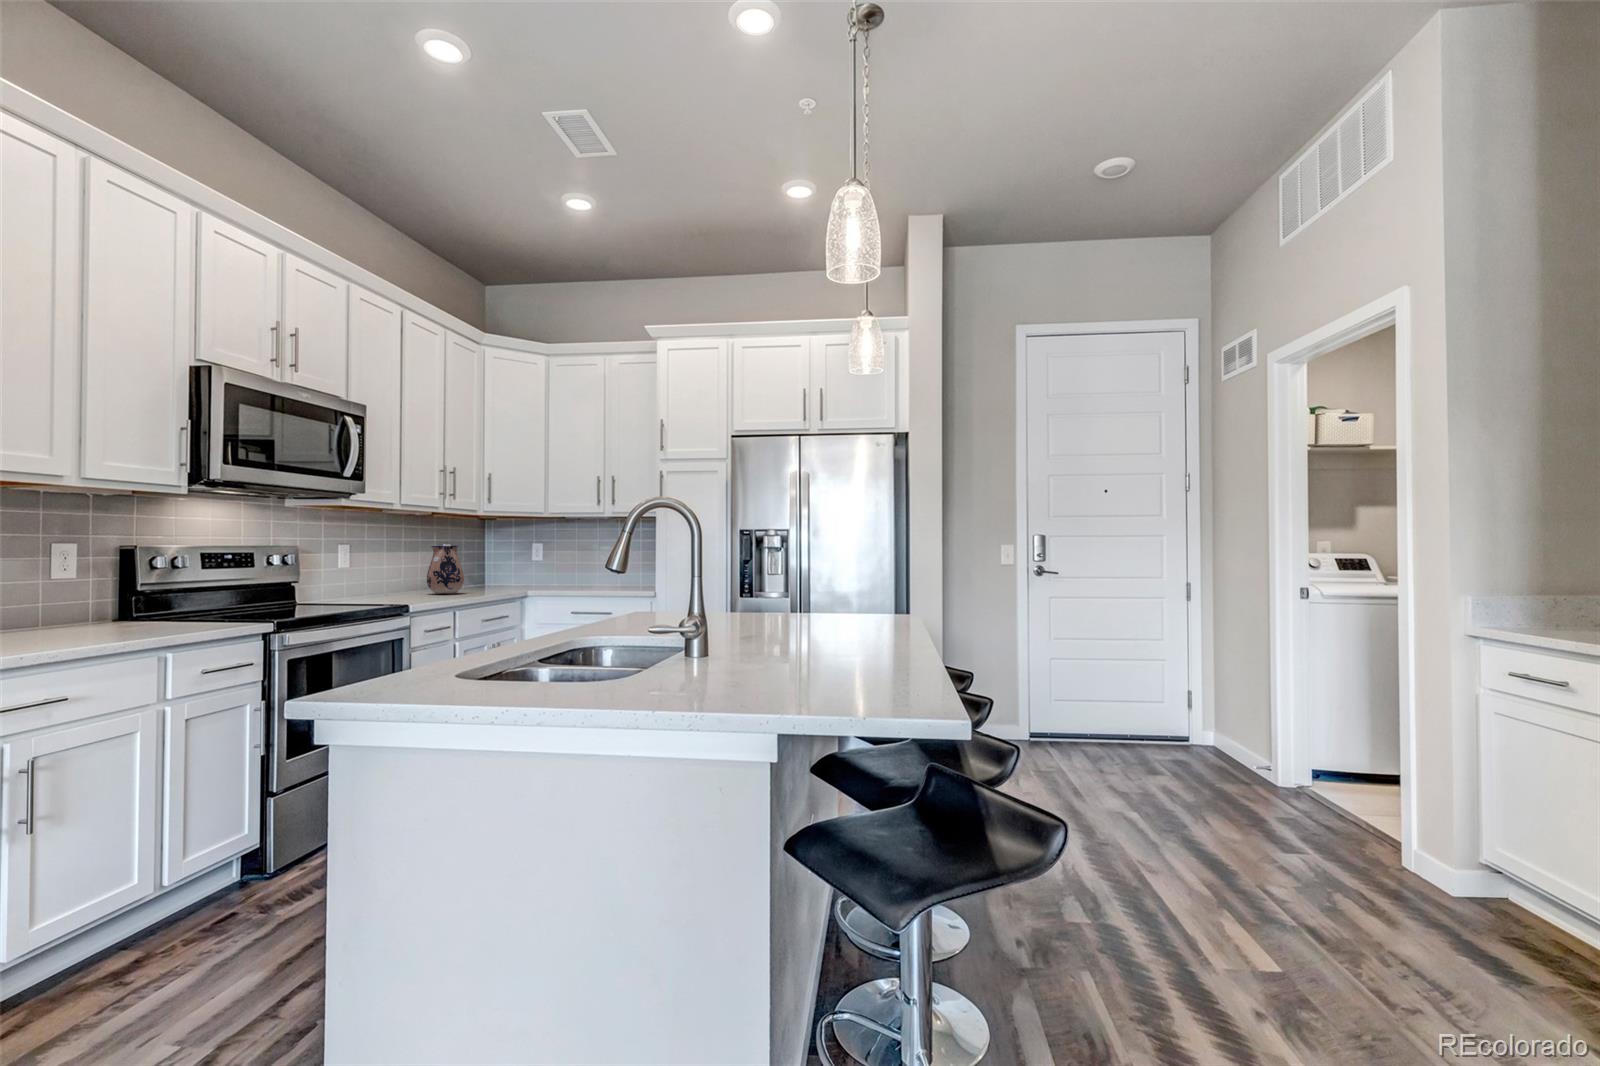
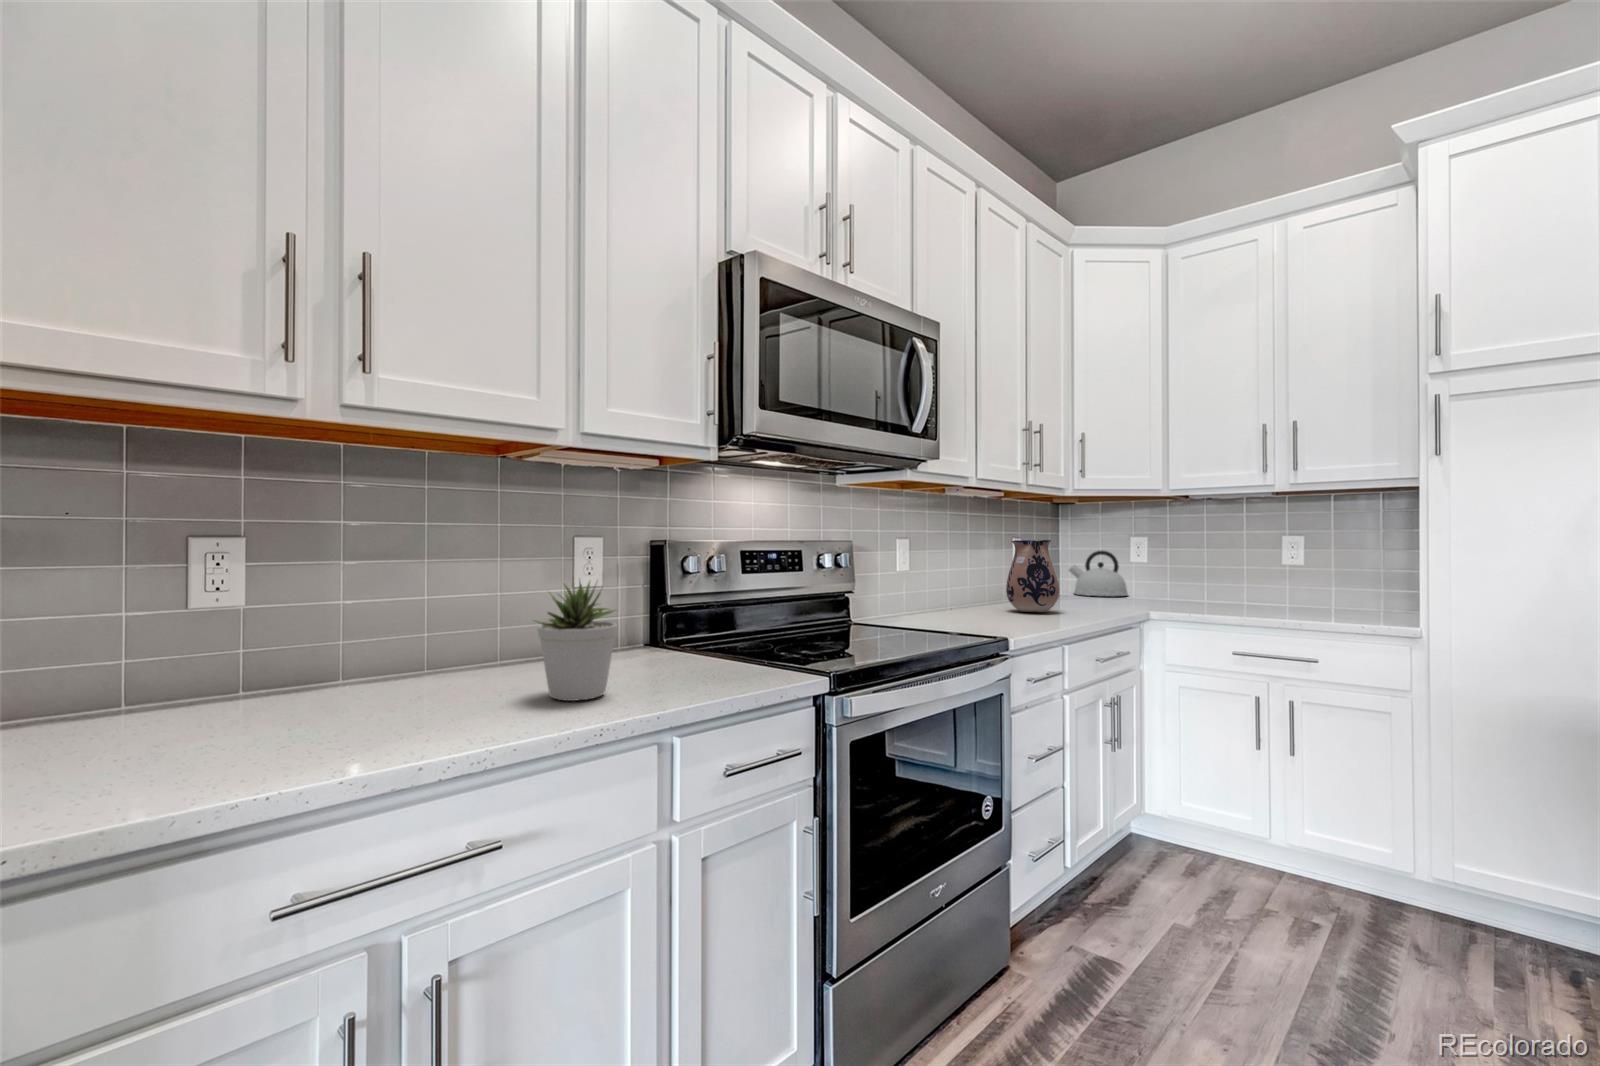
kettle: none [490,553,531,585] -> present [1069,551,1128,596]
potted plant: none [59,565,123,639] -> present [536,581,617,701]

